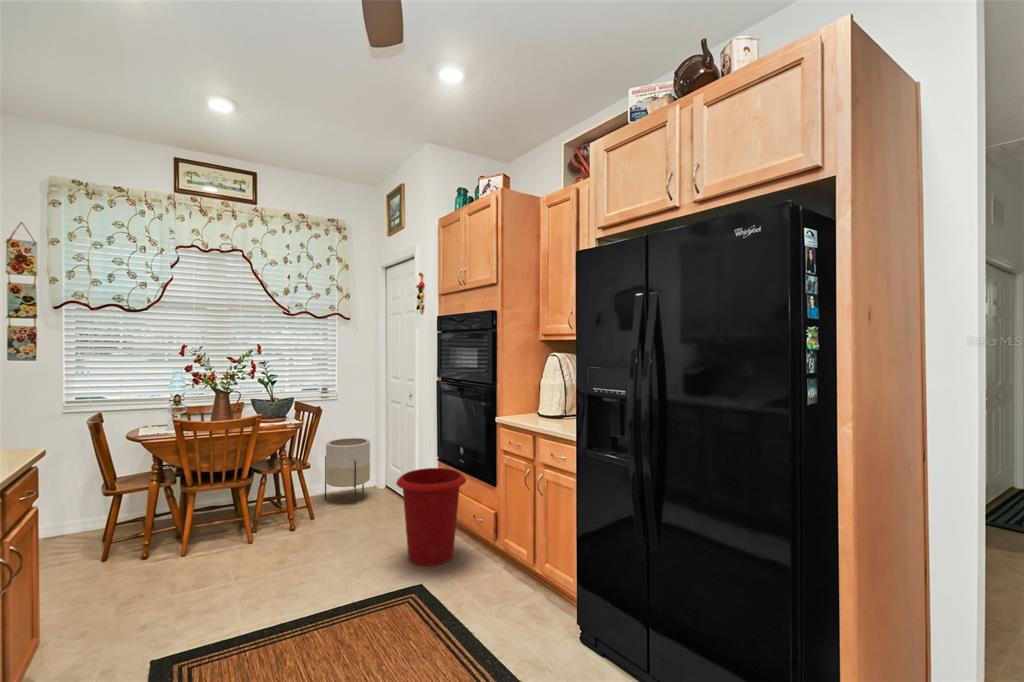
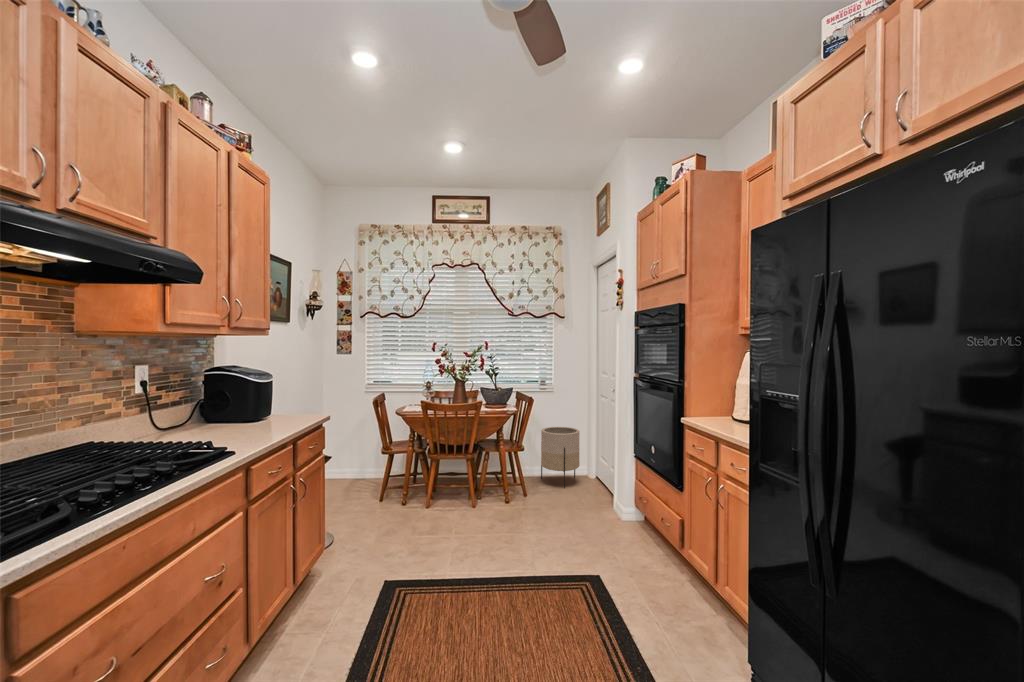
waste bin: present [396,468,466,566] -> none [583,463,653,560]

